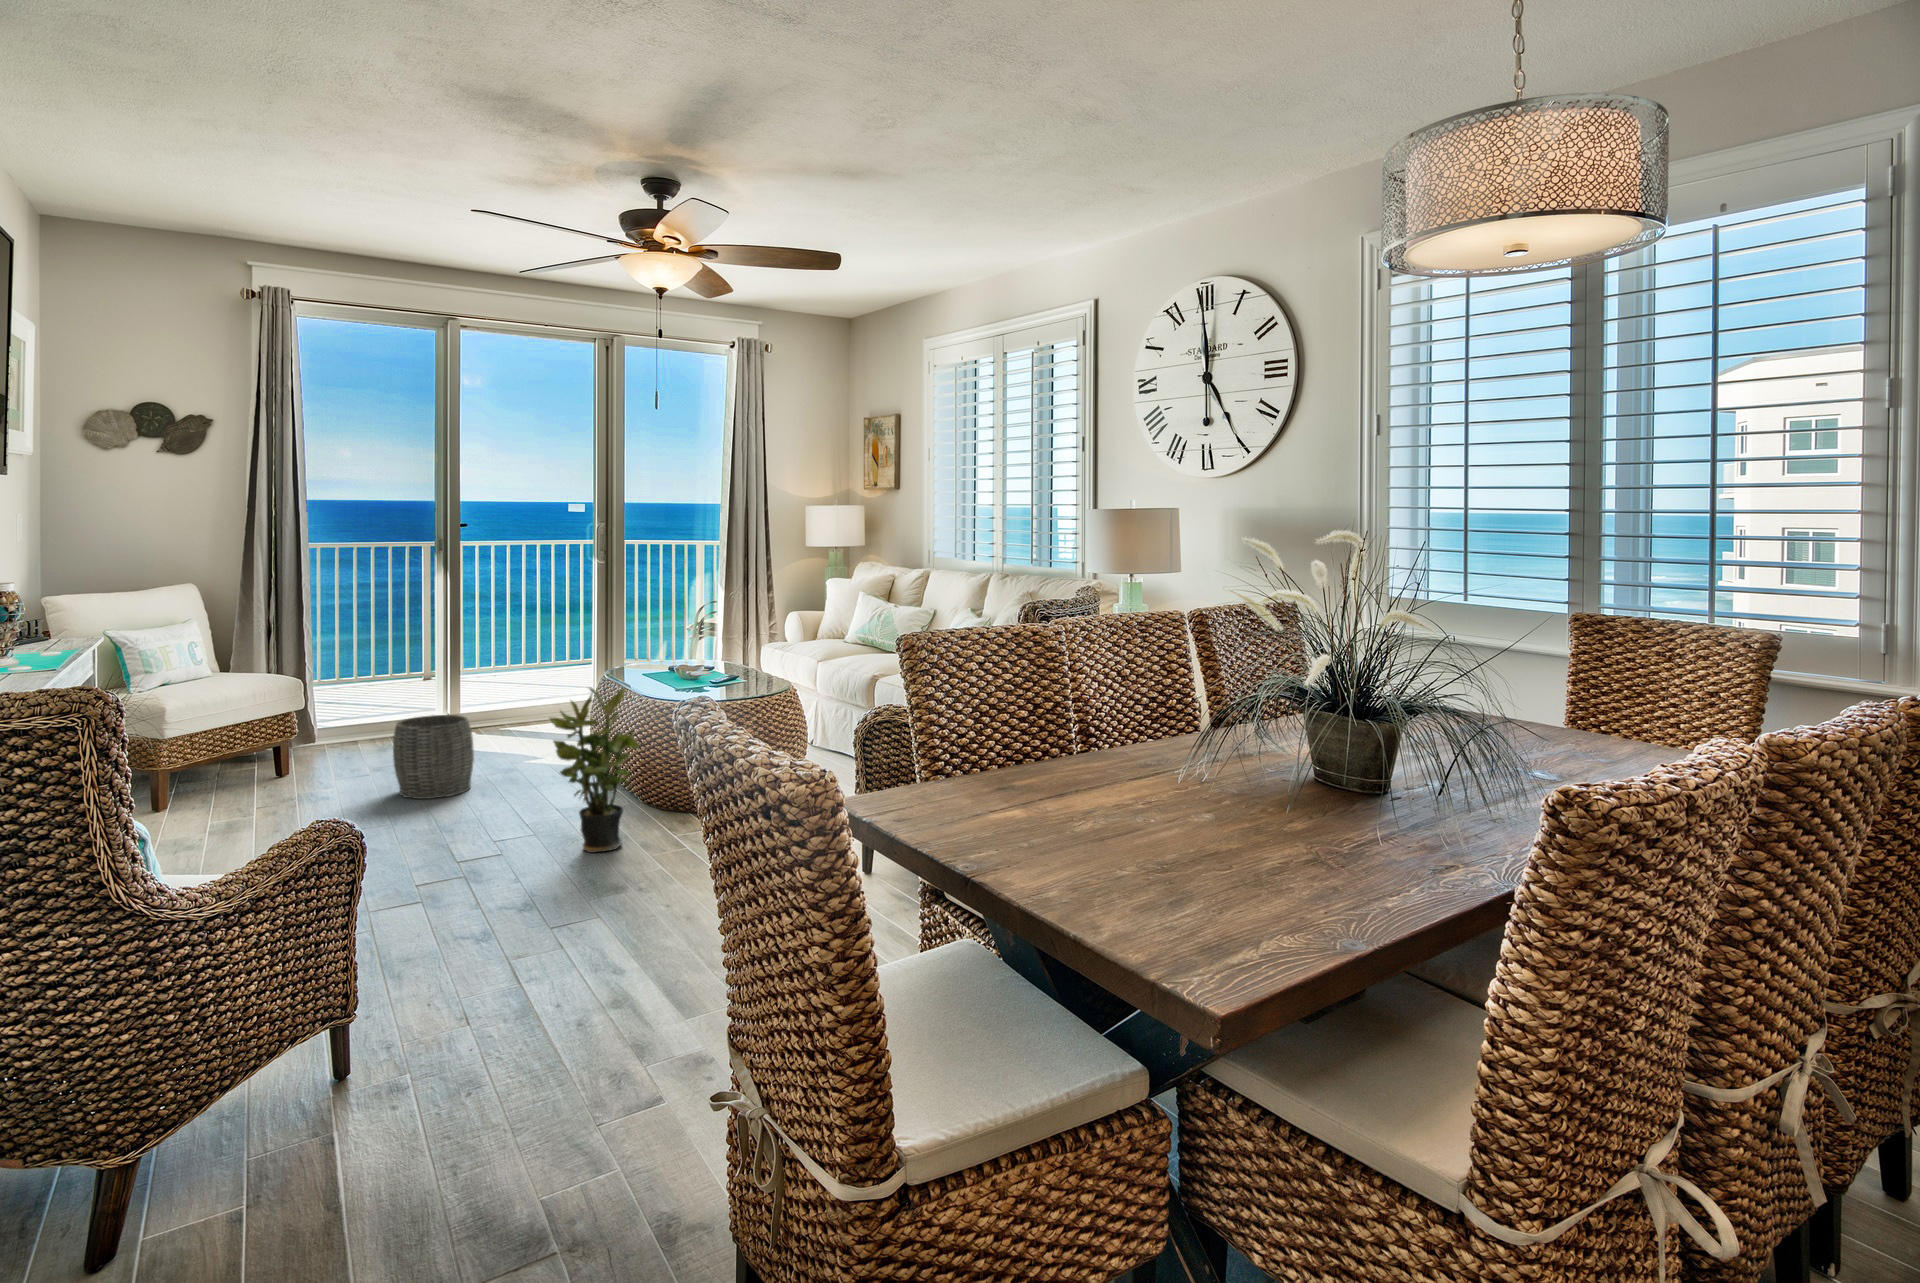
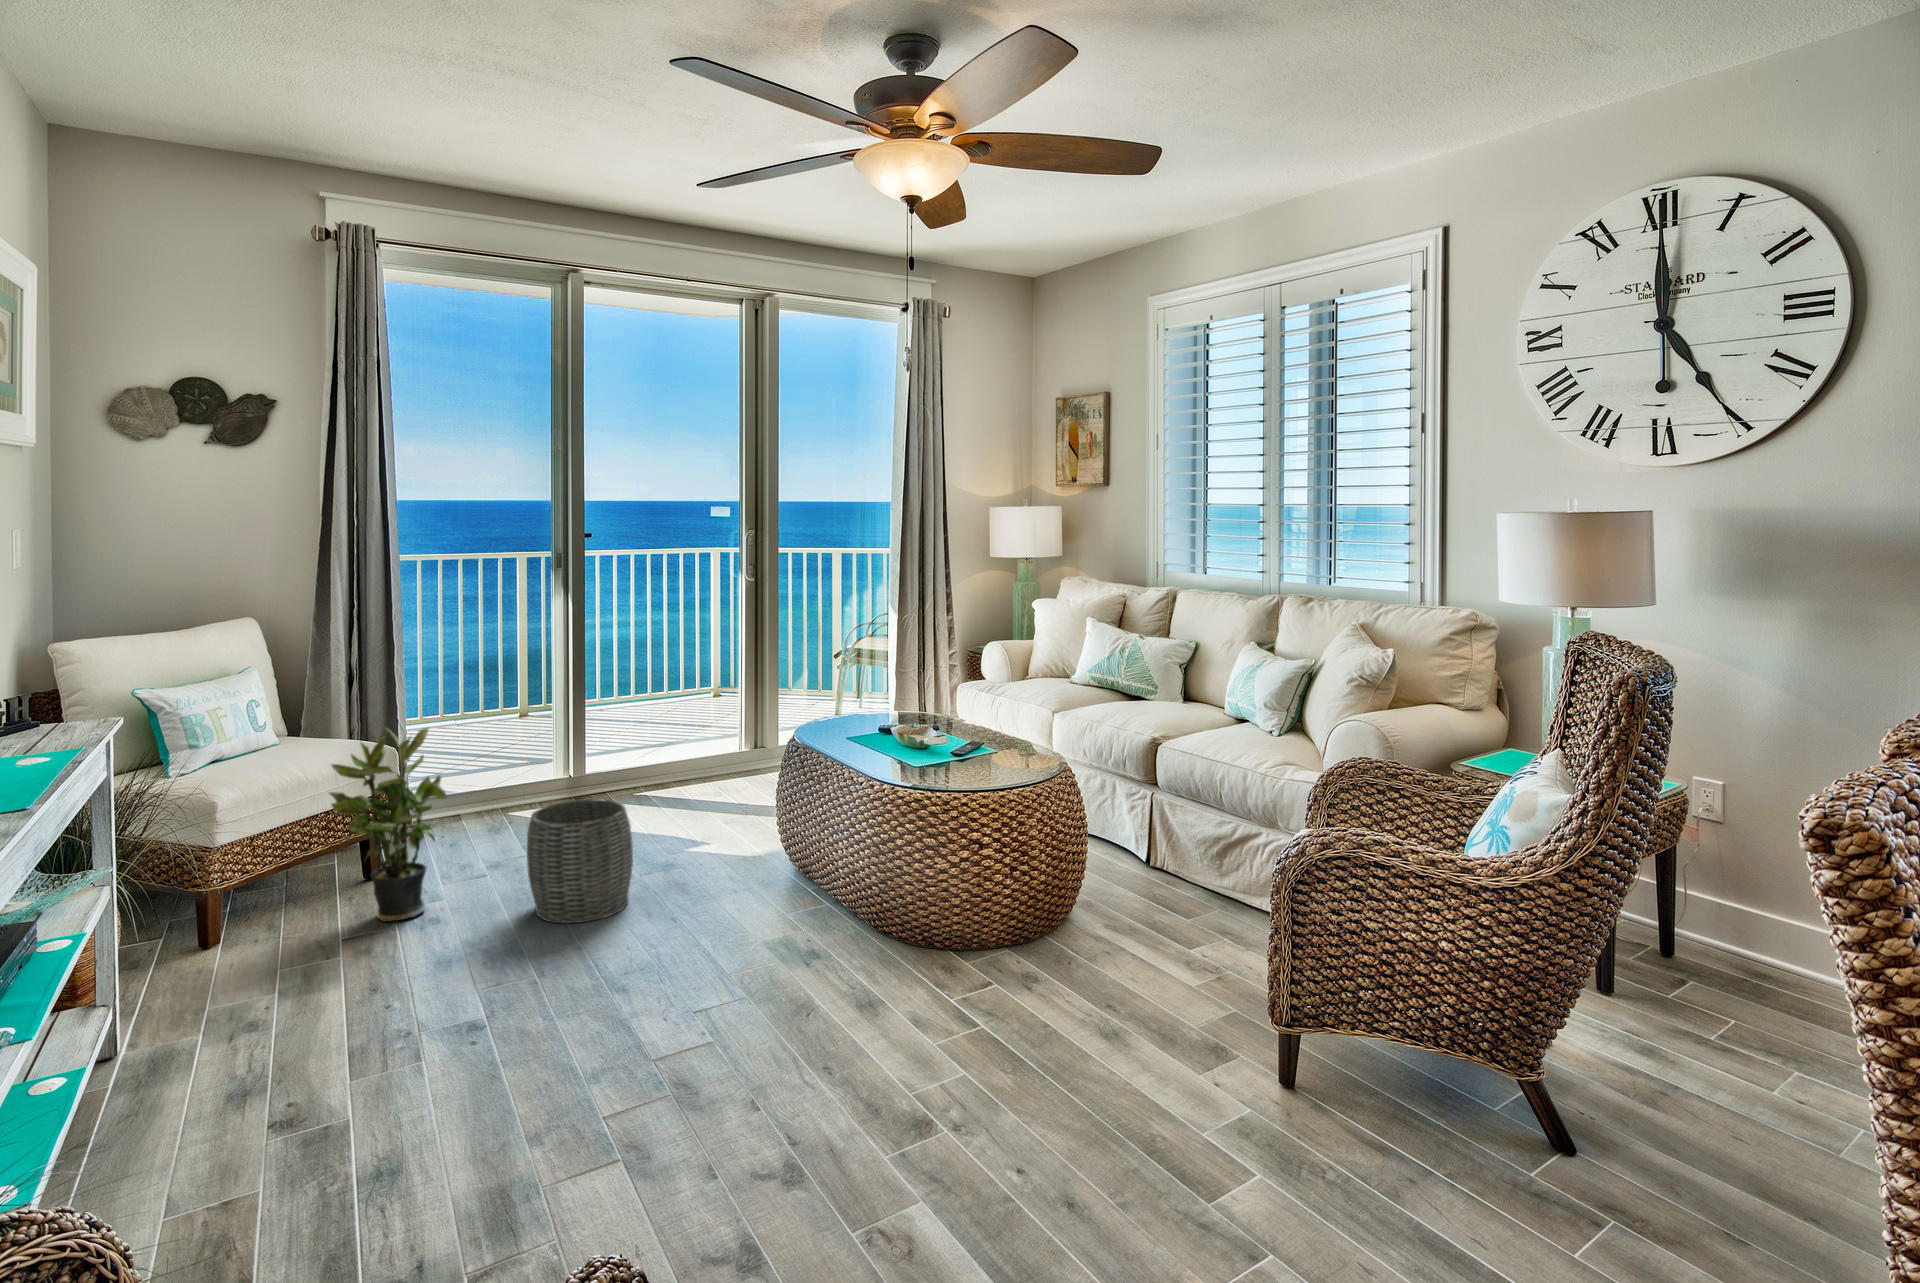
potted plant: present [550,688,639,853] -> present [330,728,447,922]

